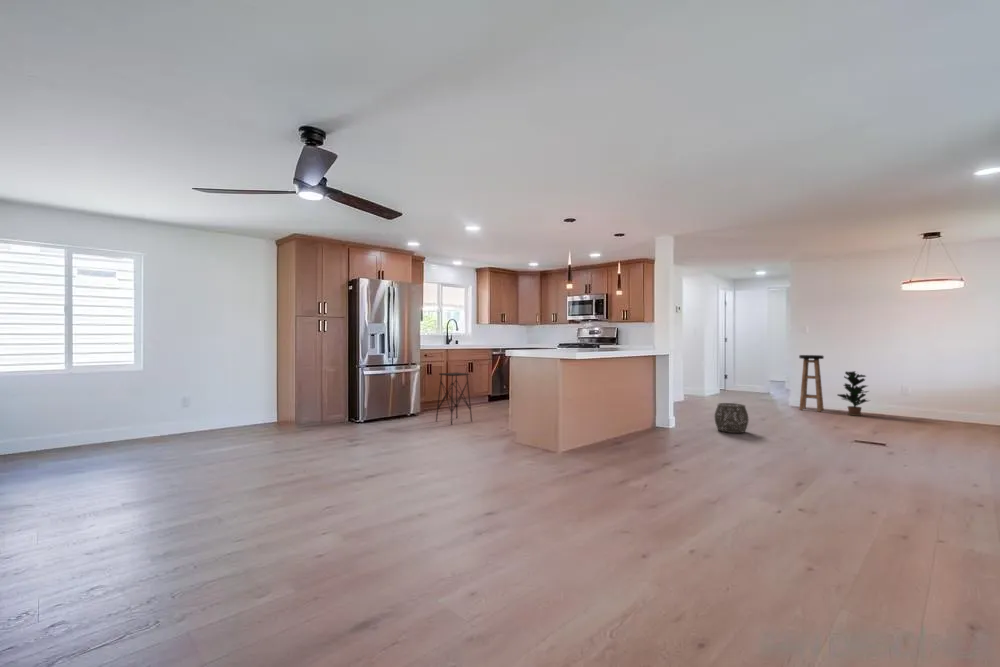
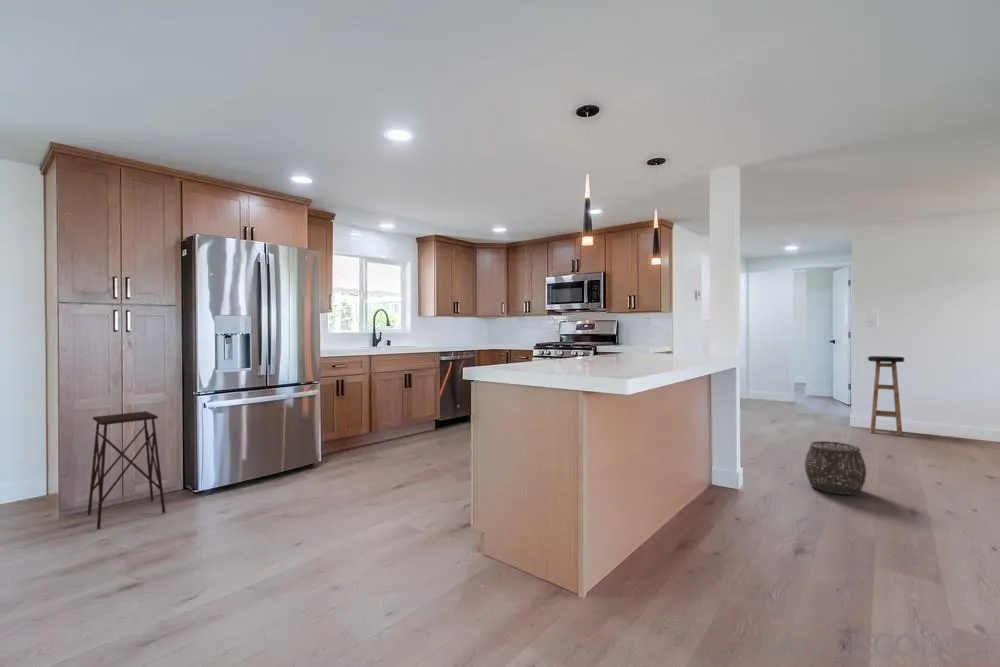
potted plant: present [838,371,868,416] -> none [927,379,982,443]
side table: present [436,373,472,424] -> present [88,411,165,529]

